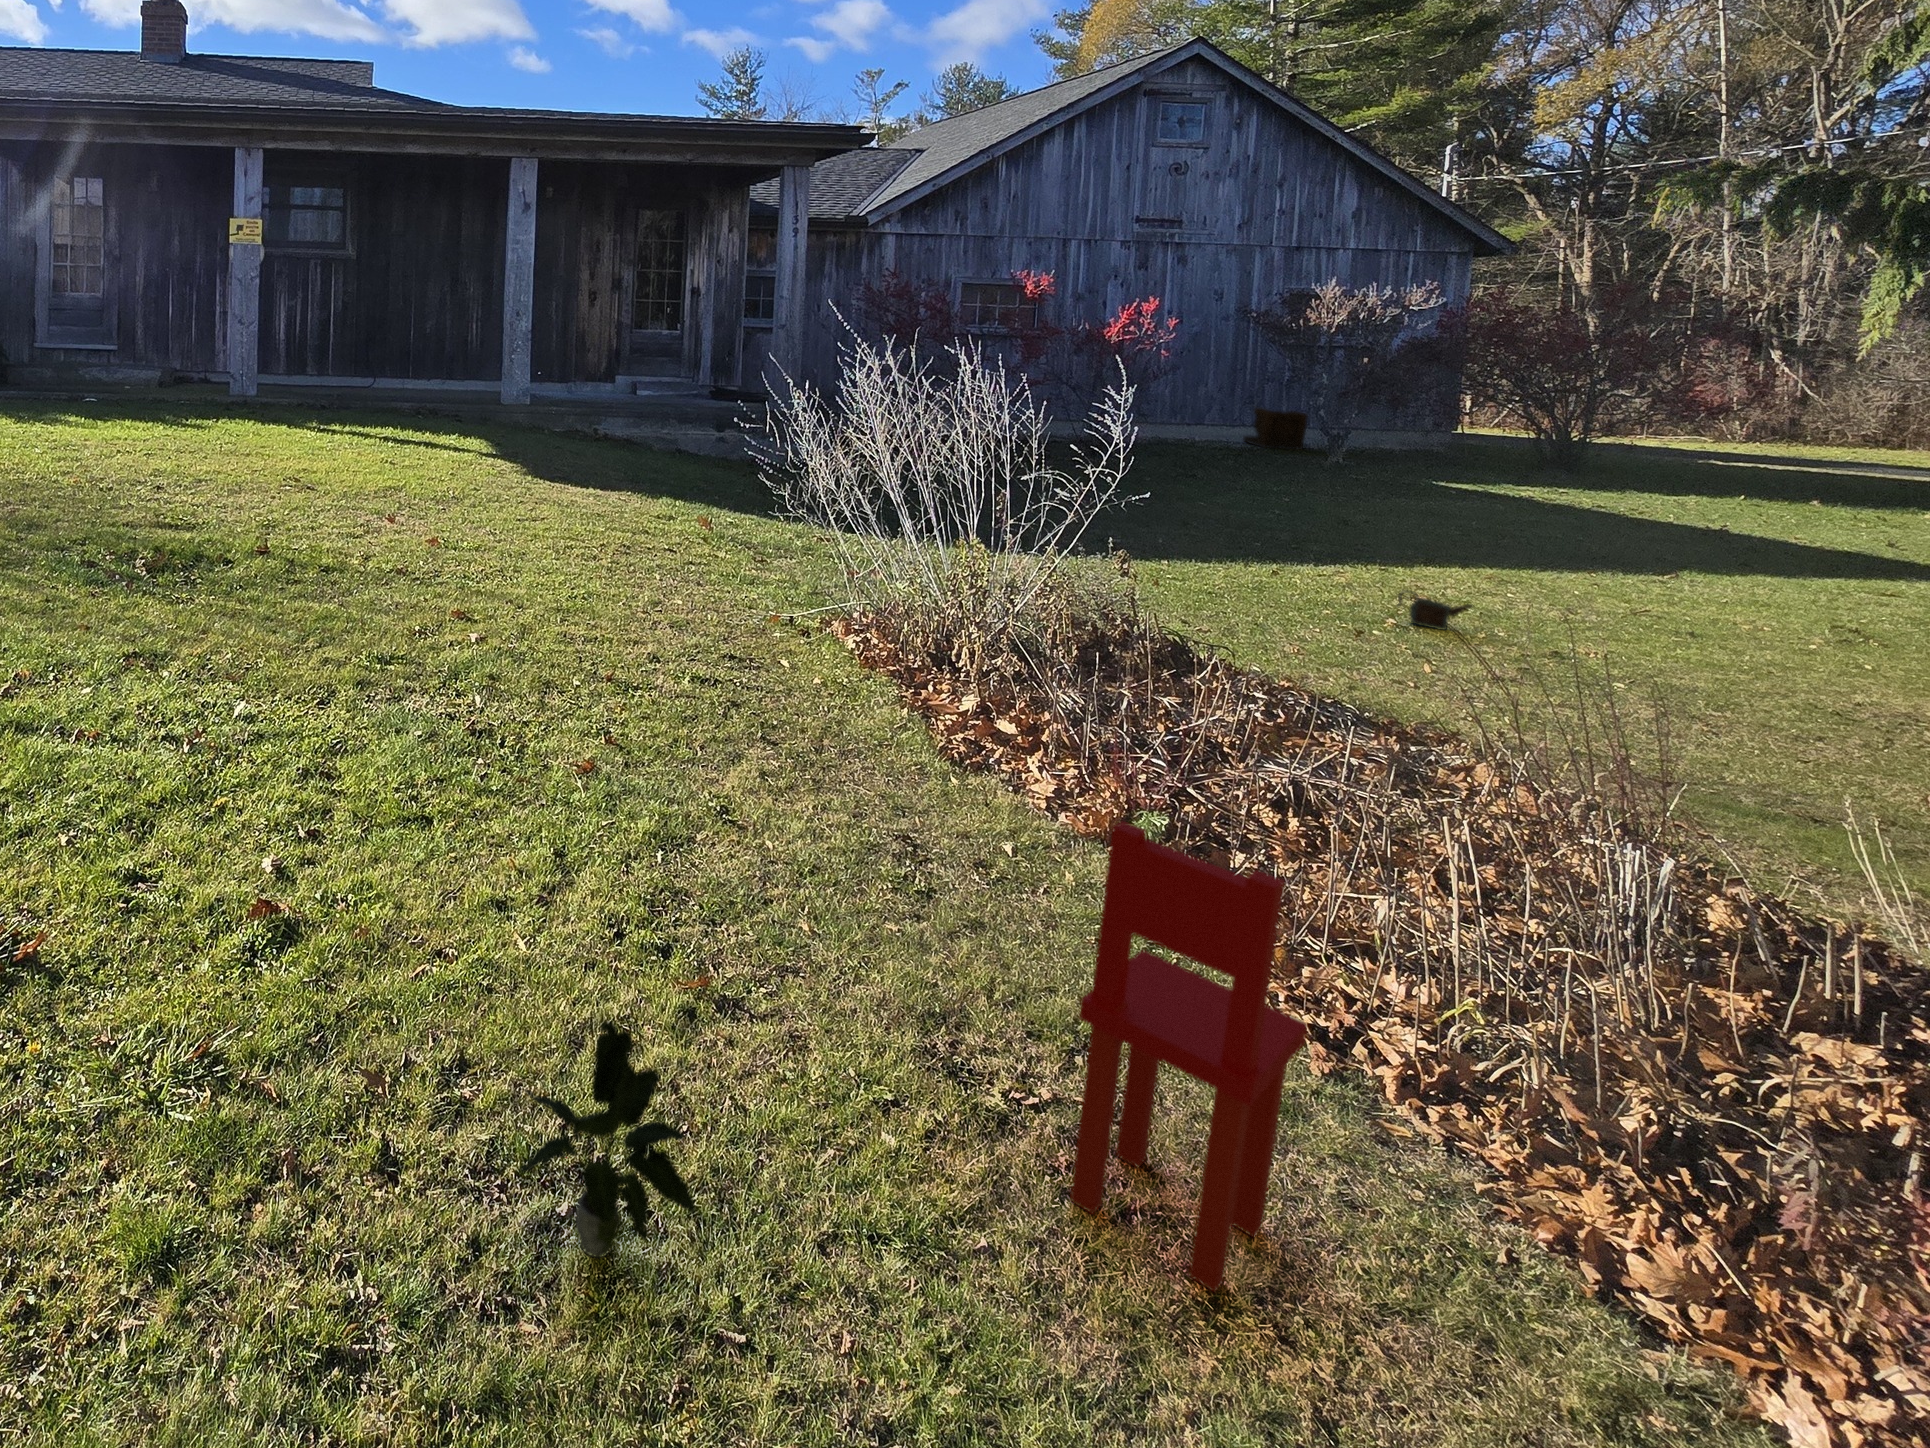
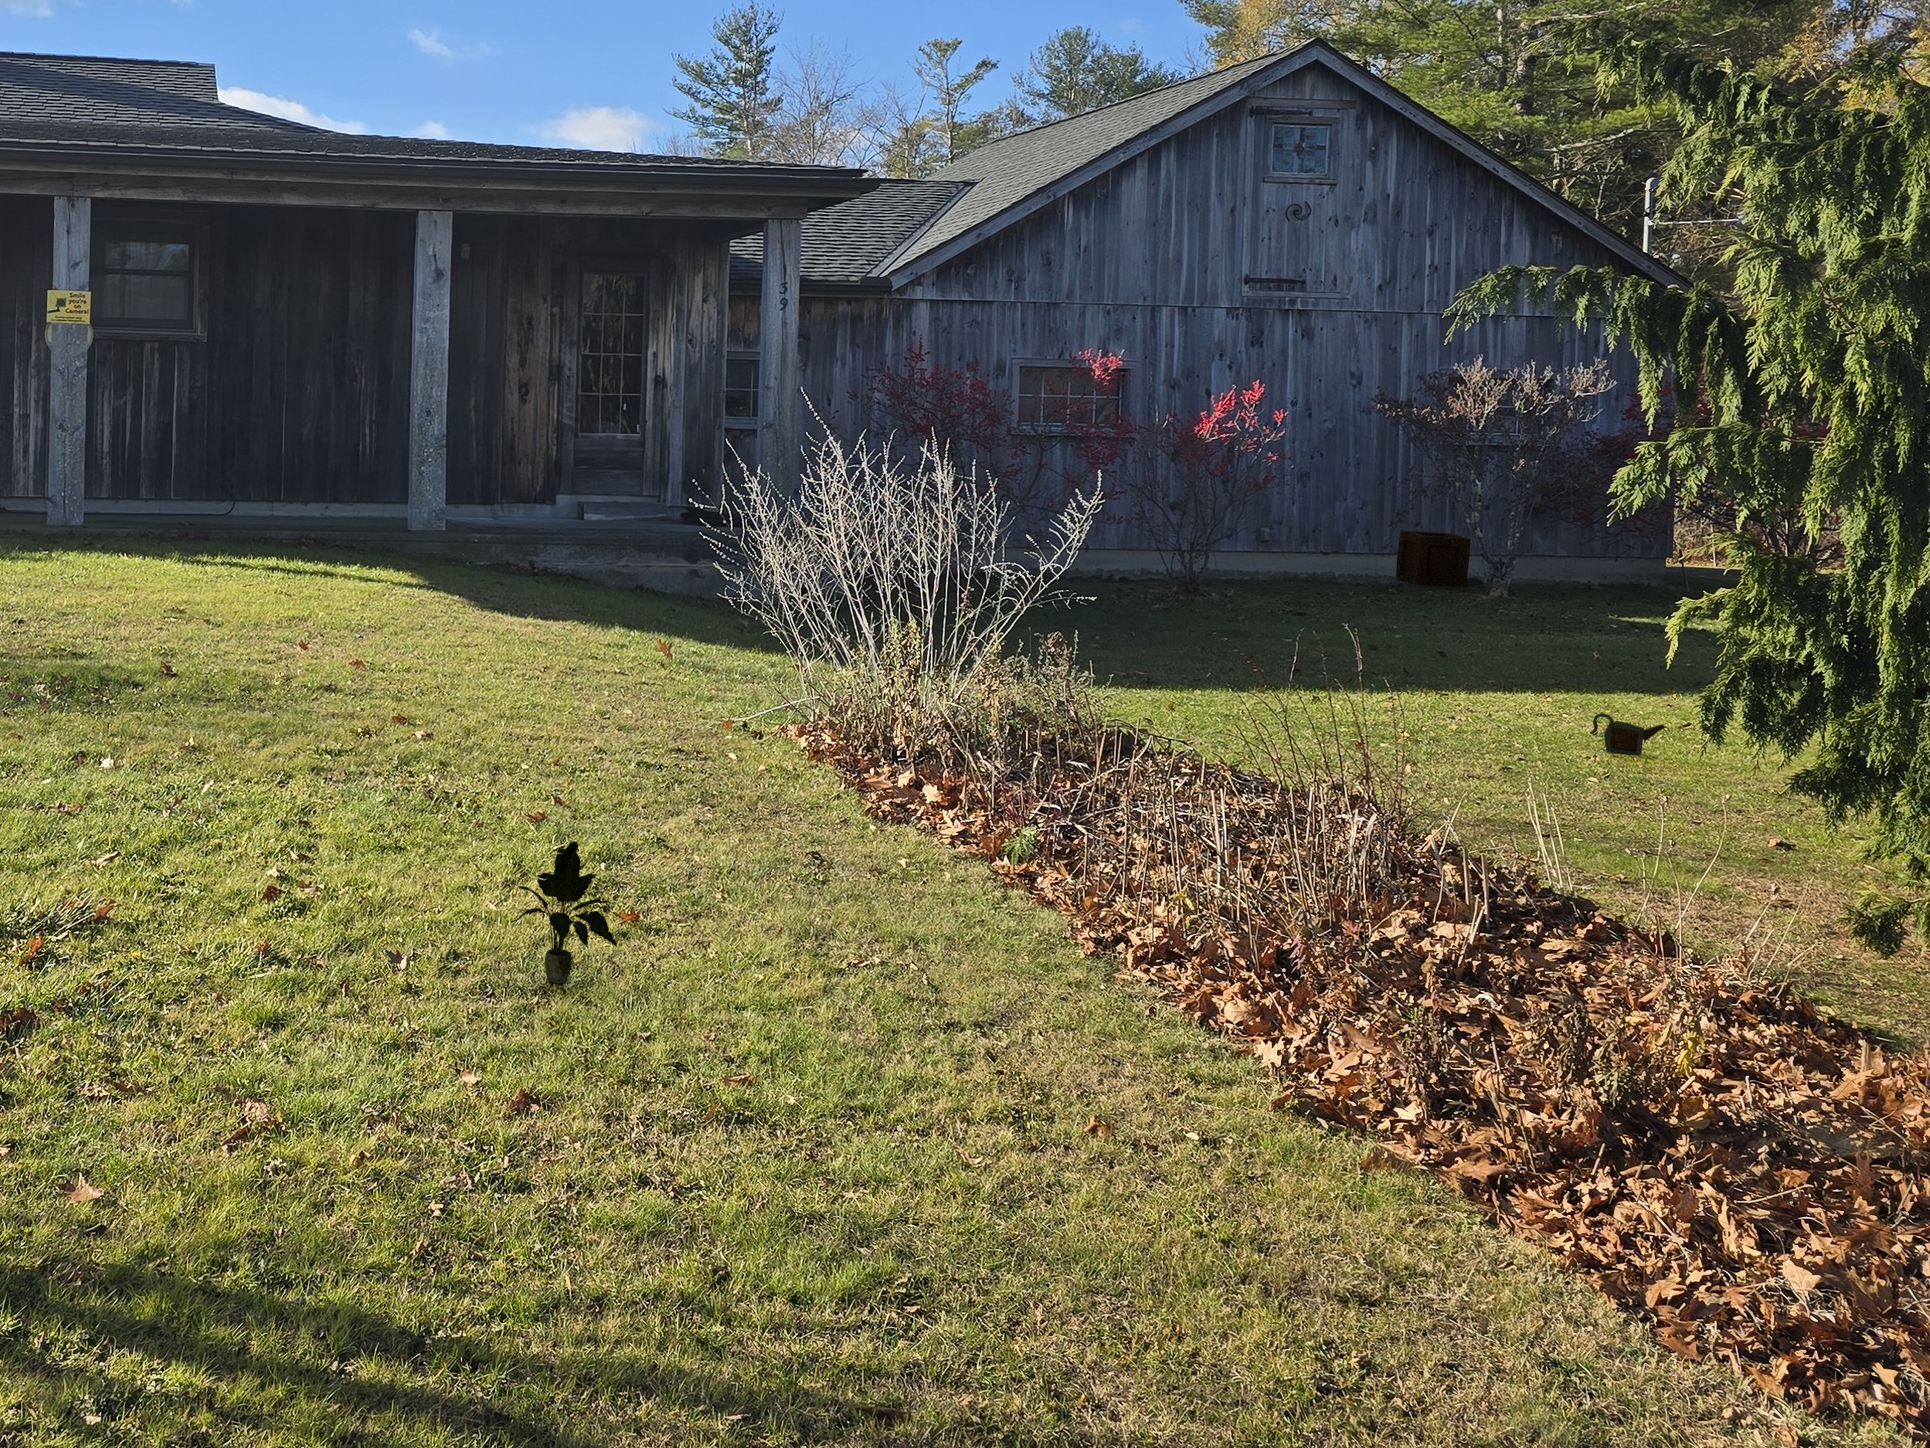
watering can: present [1397,590,1473,630] -> present [1591,713,1666,755]
chair: present [1070,821,1307,1291] -> none [855,719,988,993]

